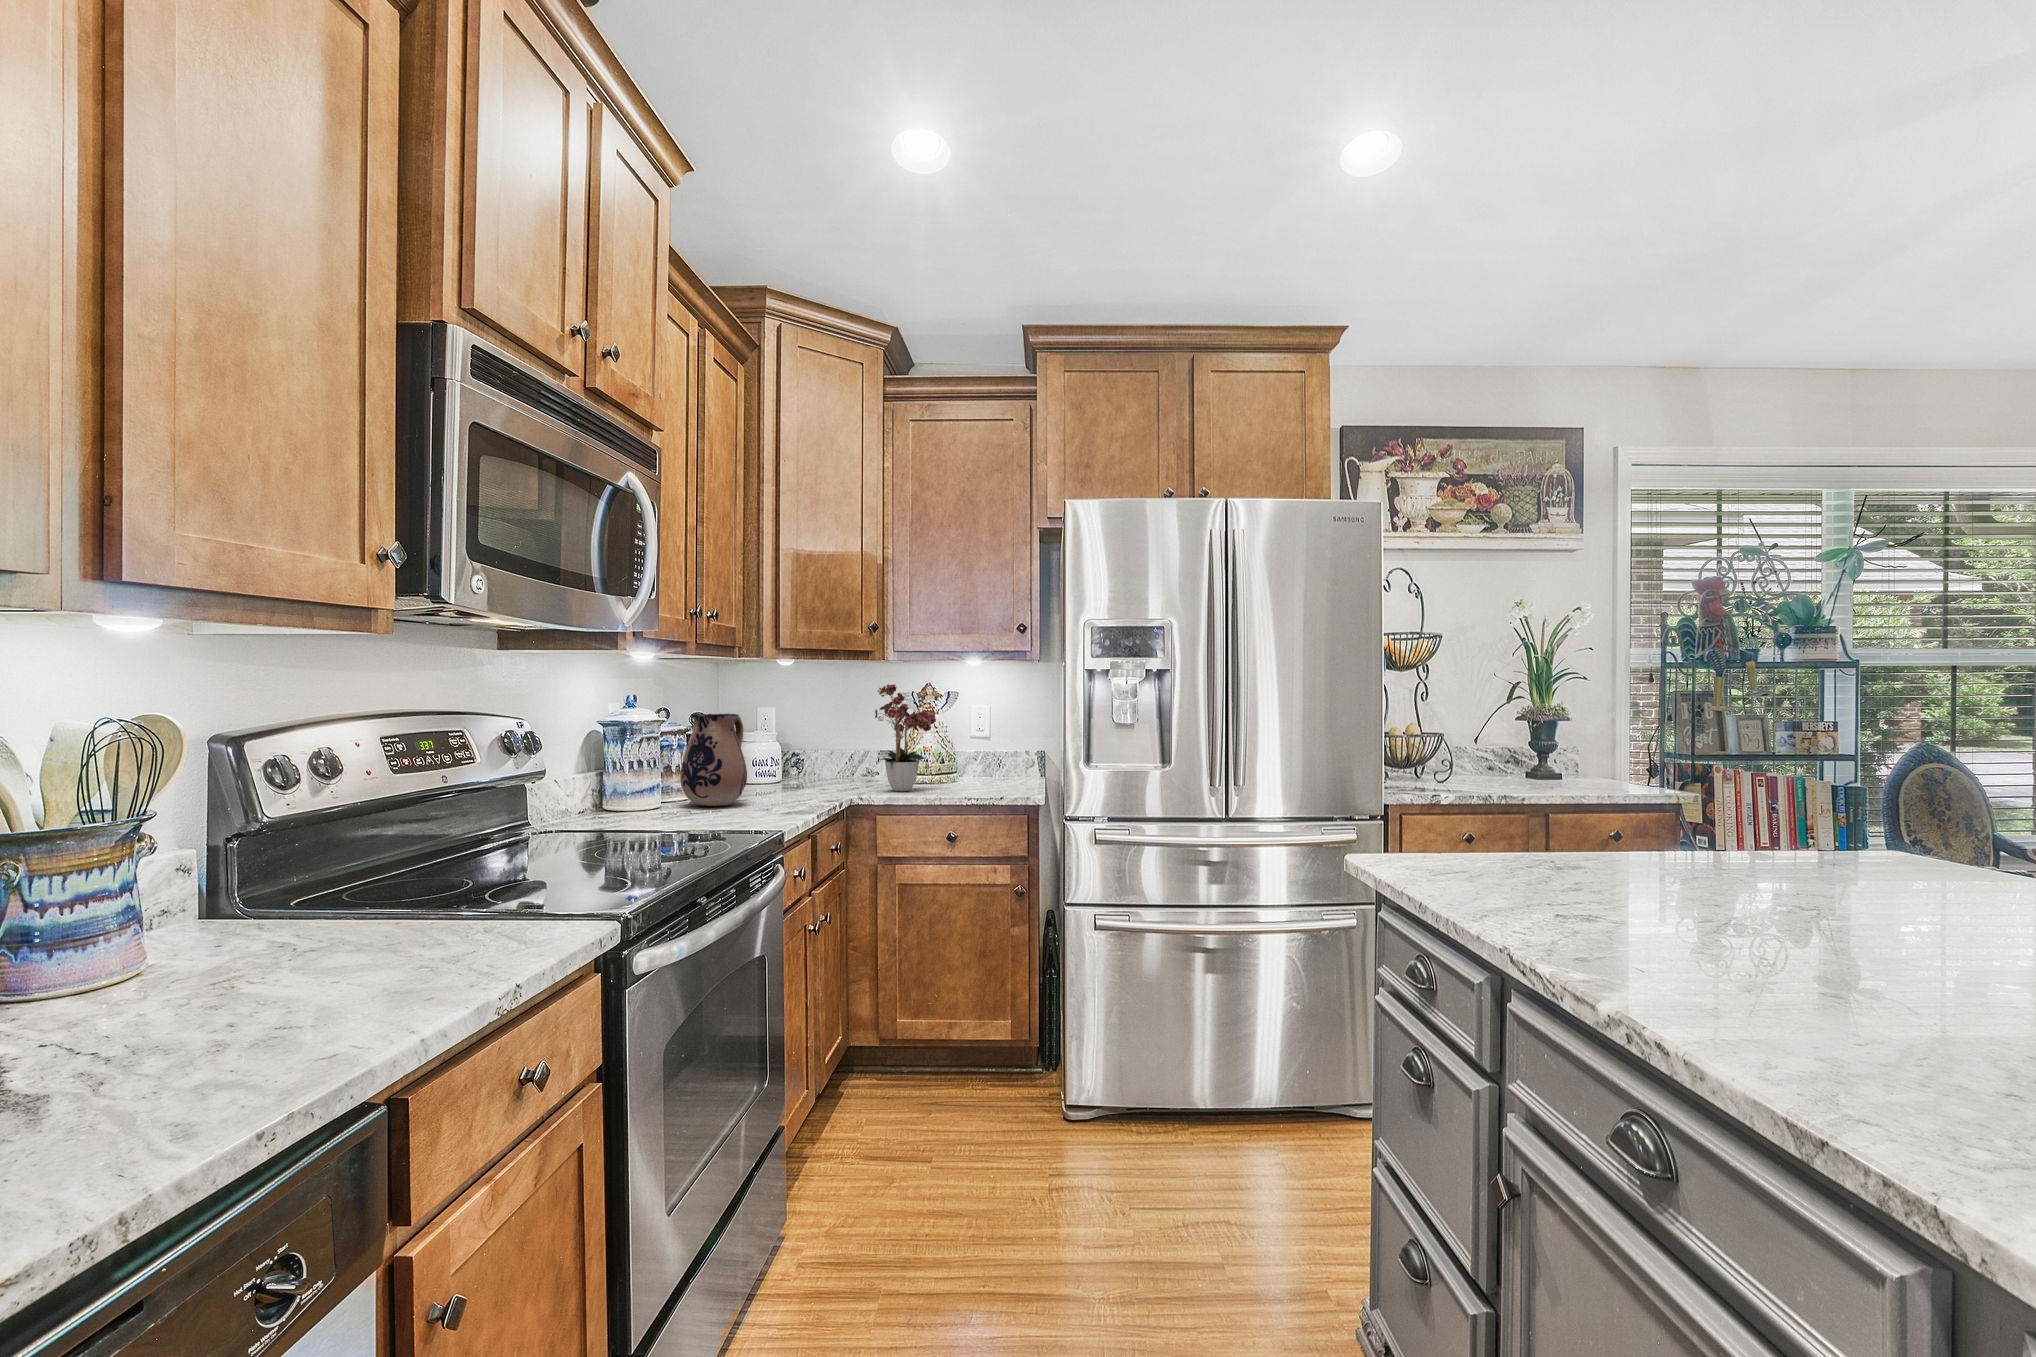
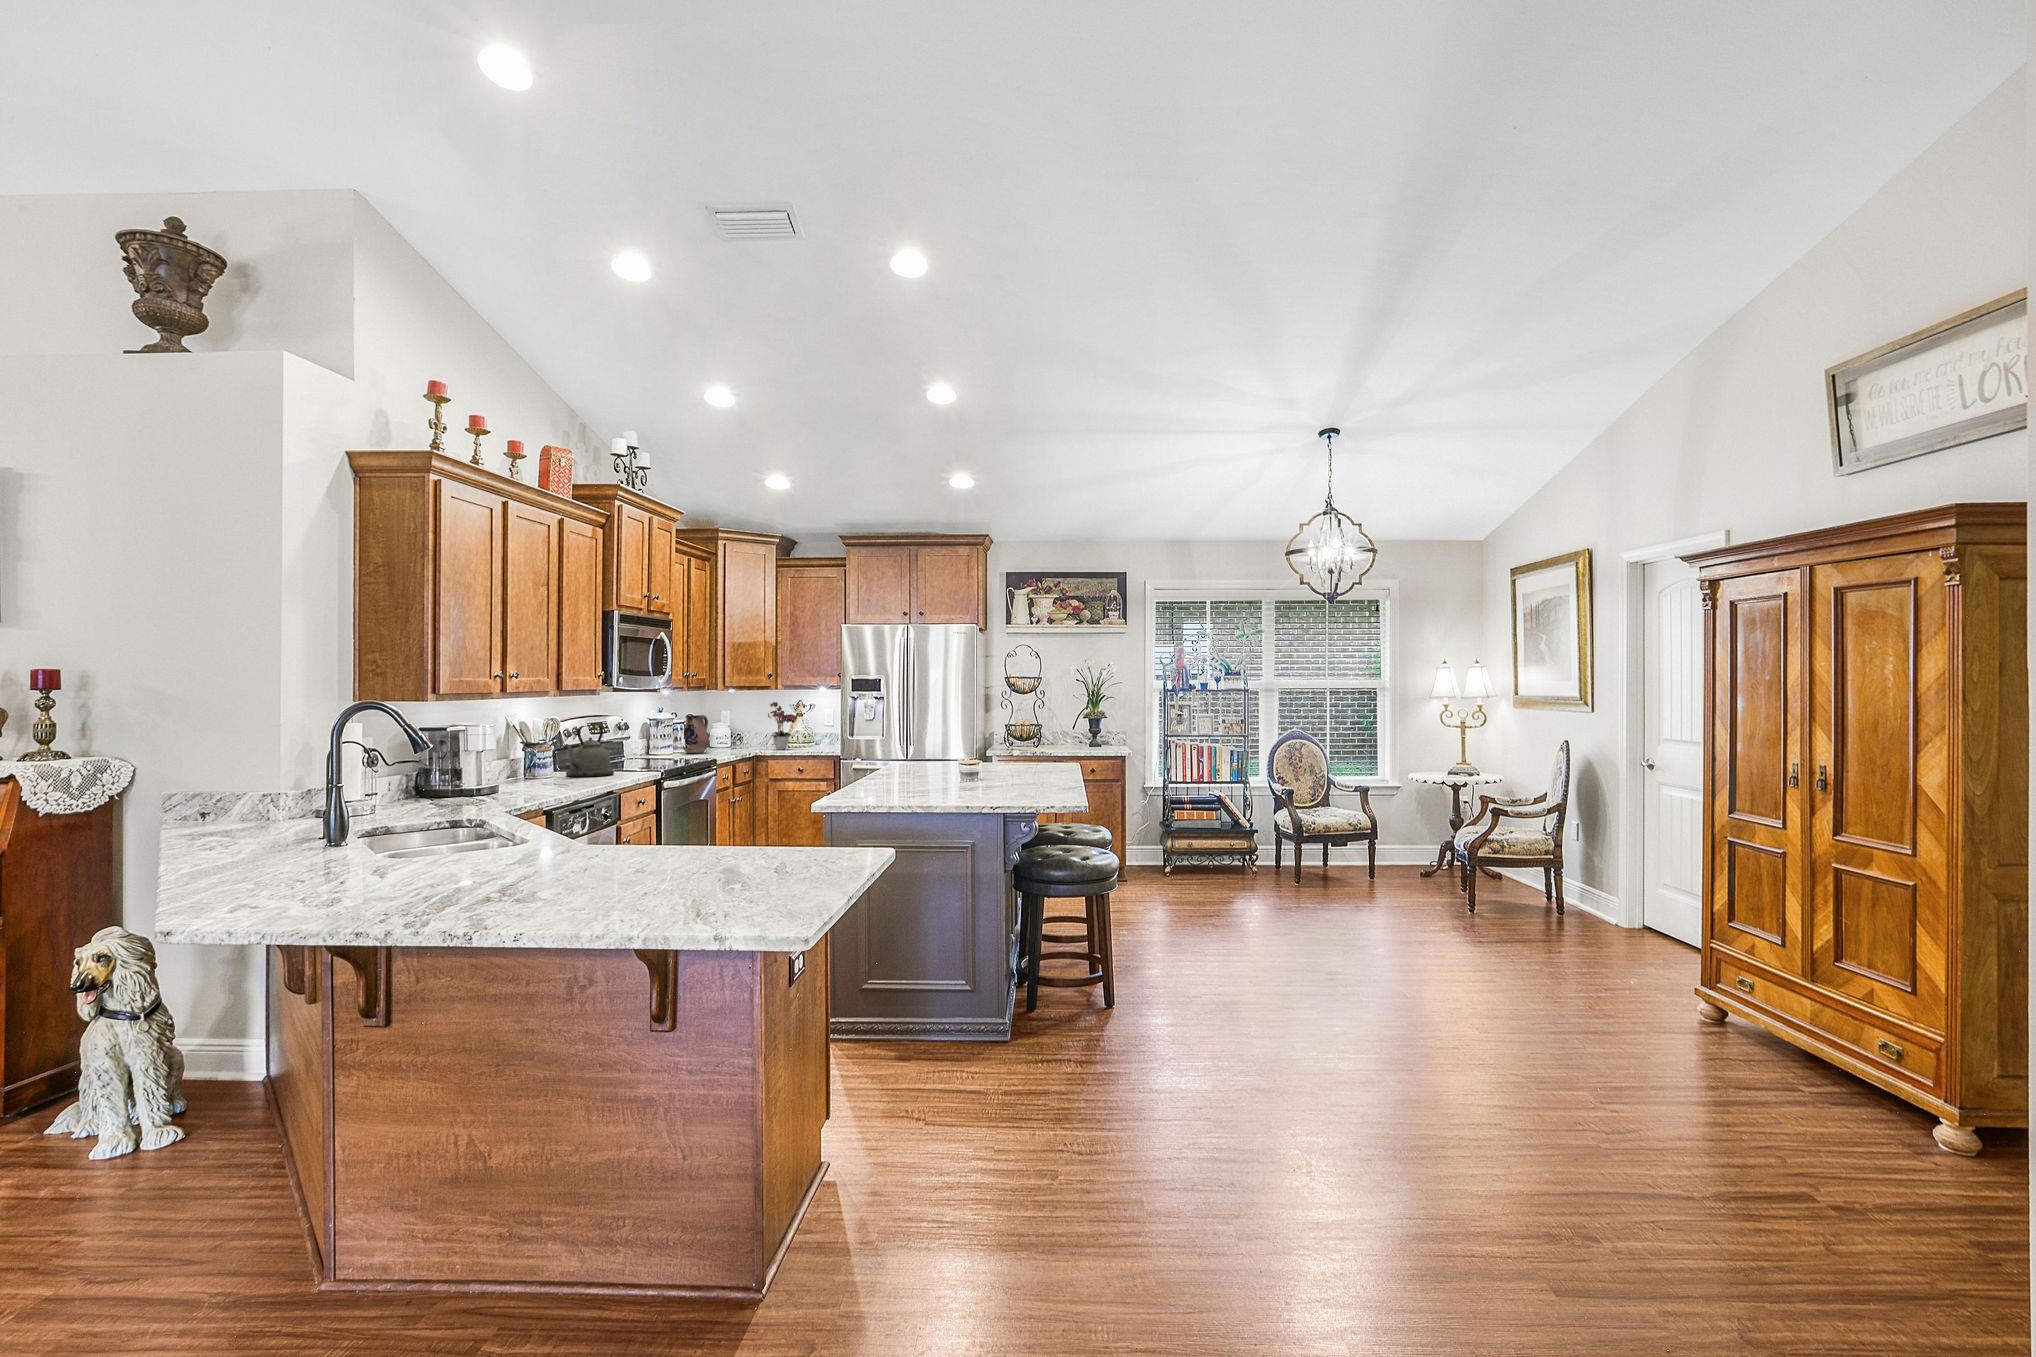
kettle: none [129,753,416,1001] -> present [565,725,614,777]

